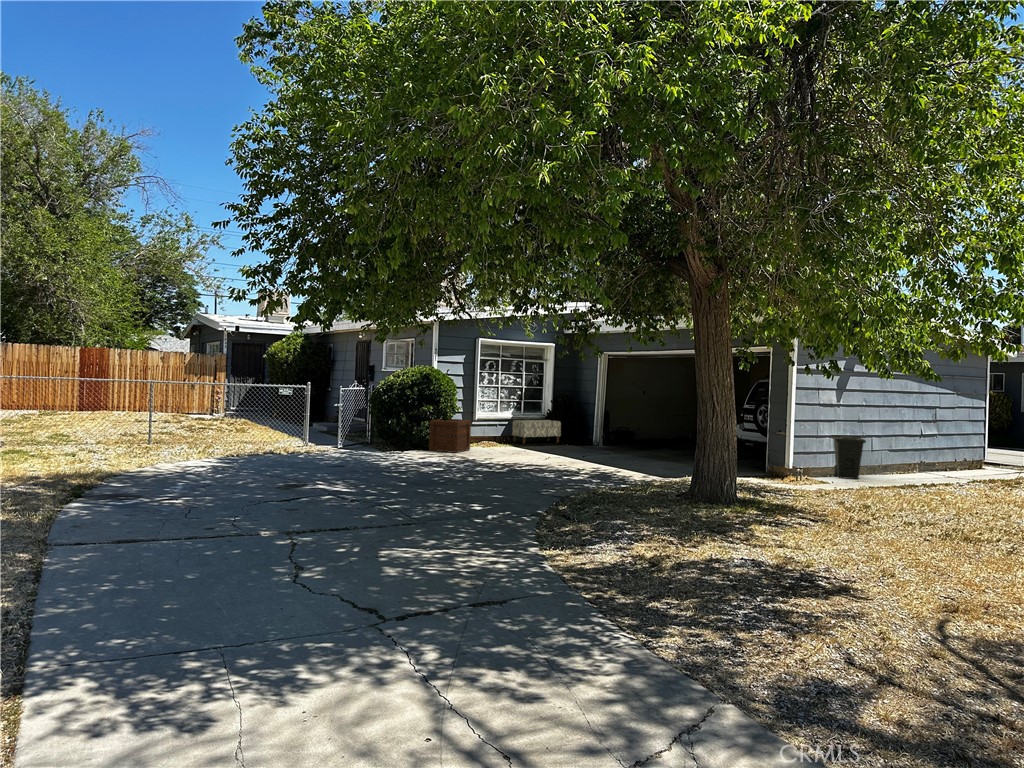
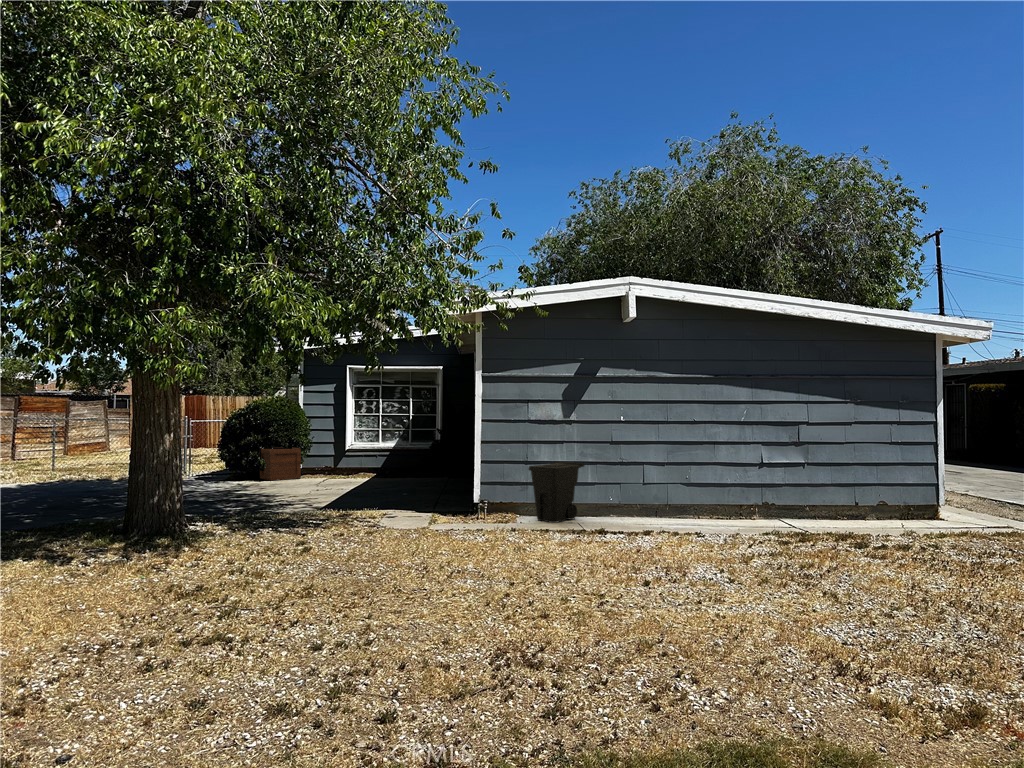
bench: present [512,420,561,444] -> none [391,449,440,474]

